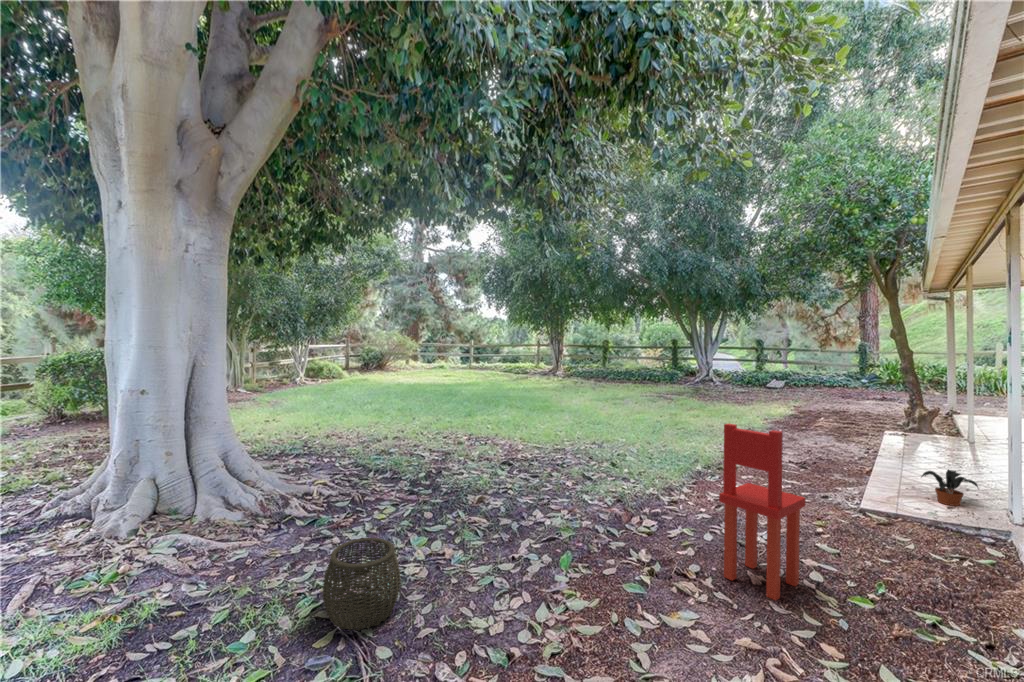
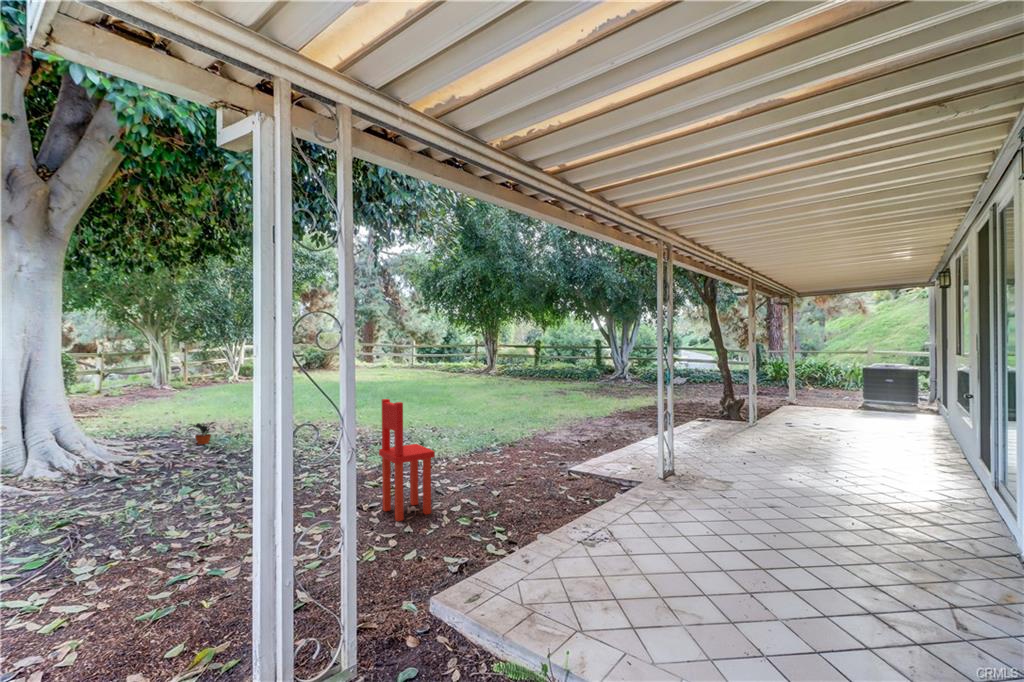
potted plant: present [921,469,978,506] -> present [187,422,215,444]
woven basket: present [322,538,401,631] -> none [58,478,127,536]

